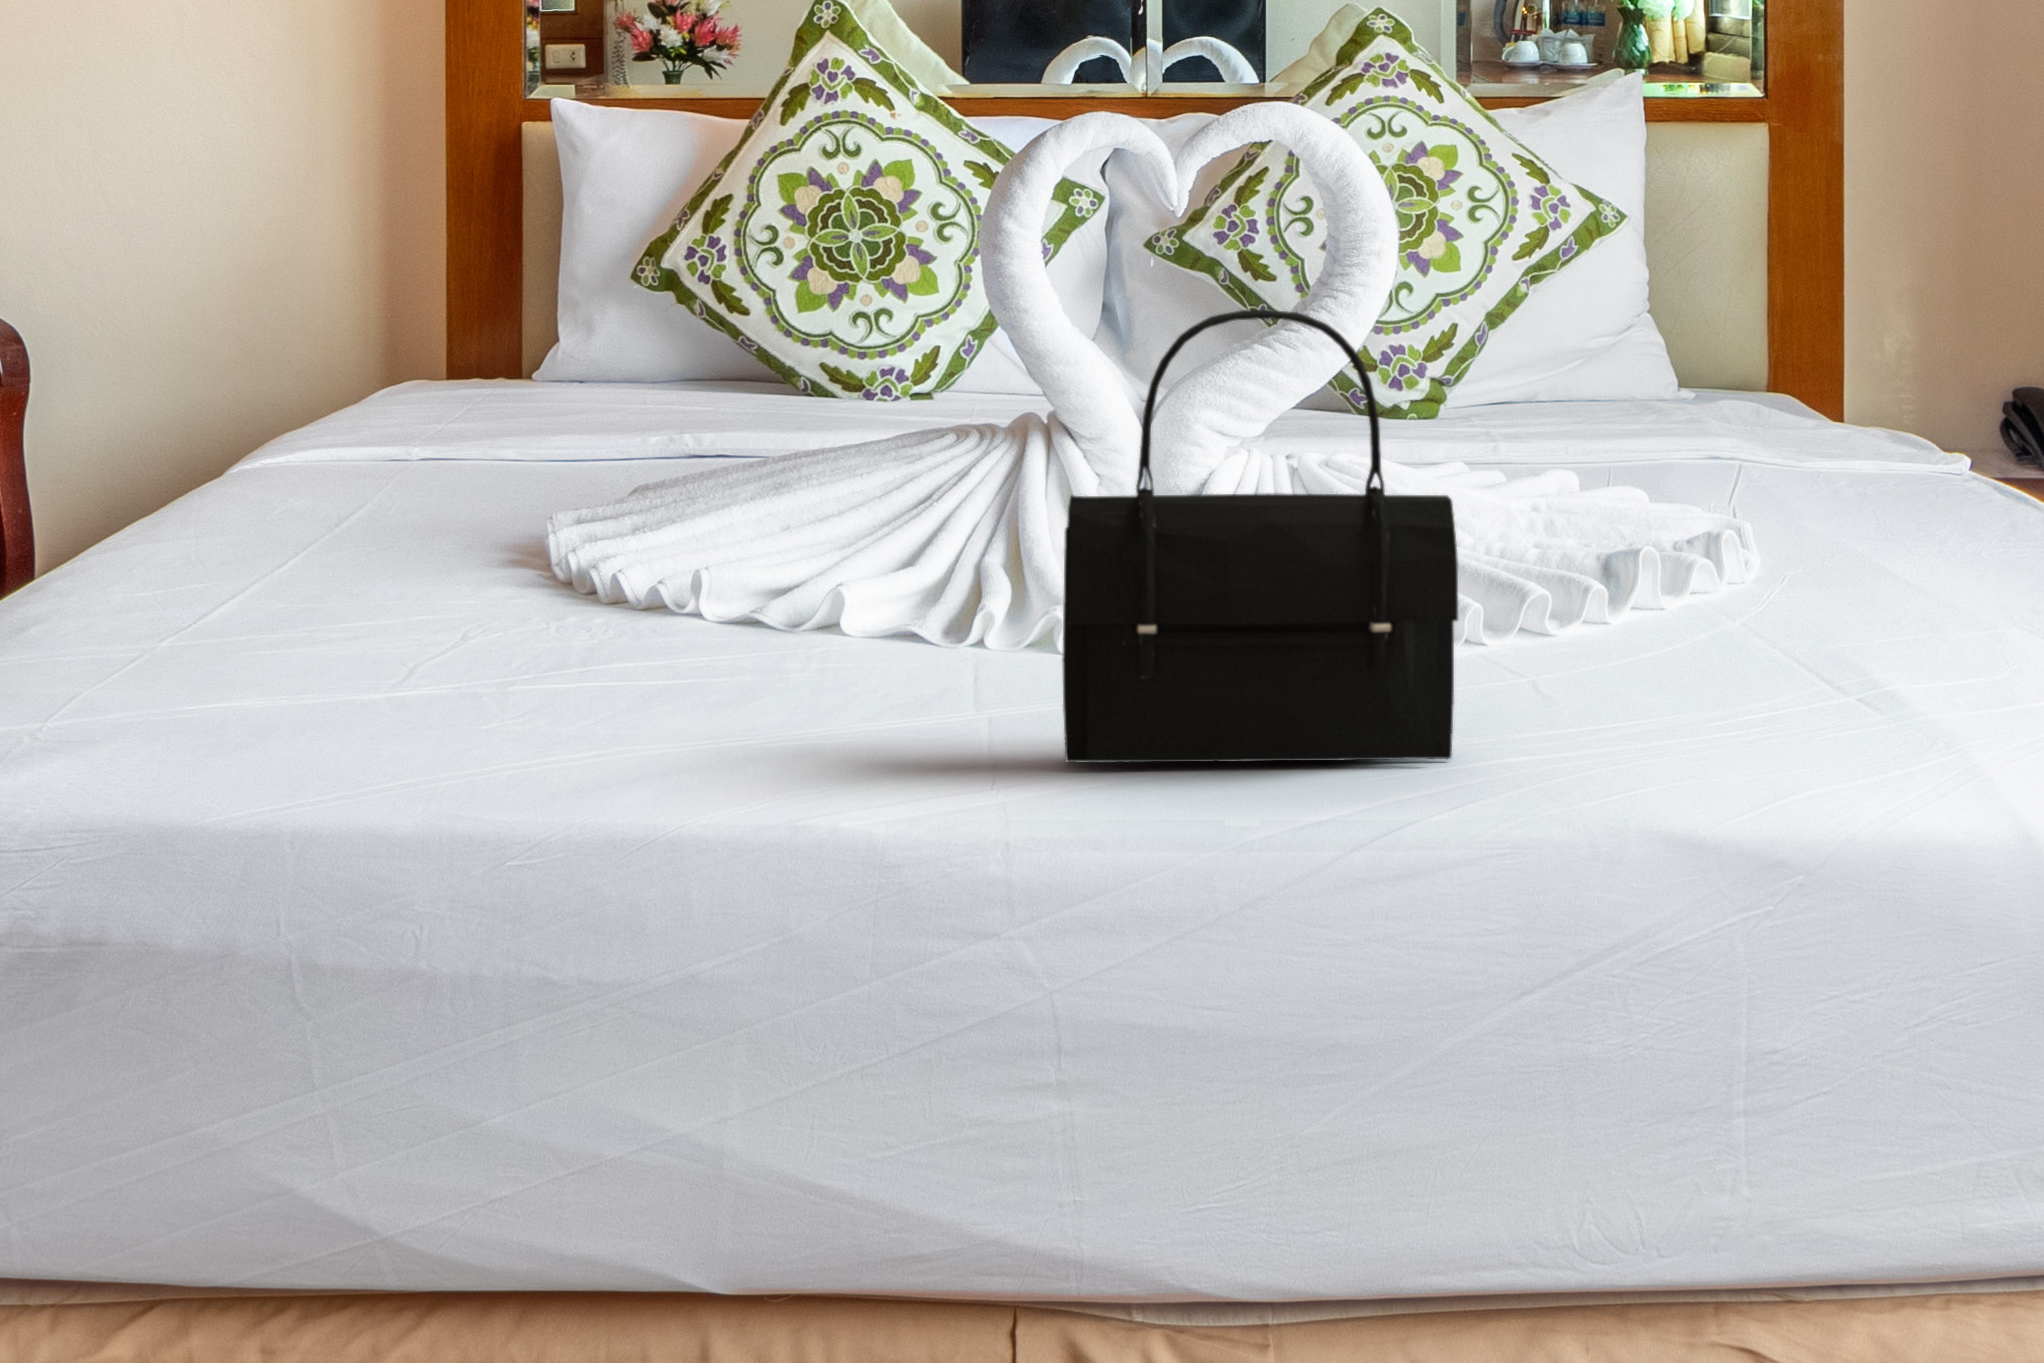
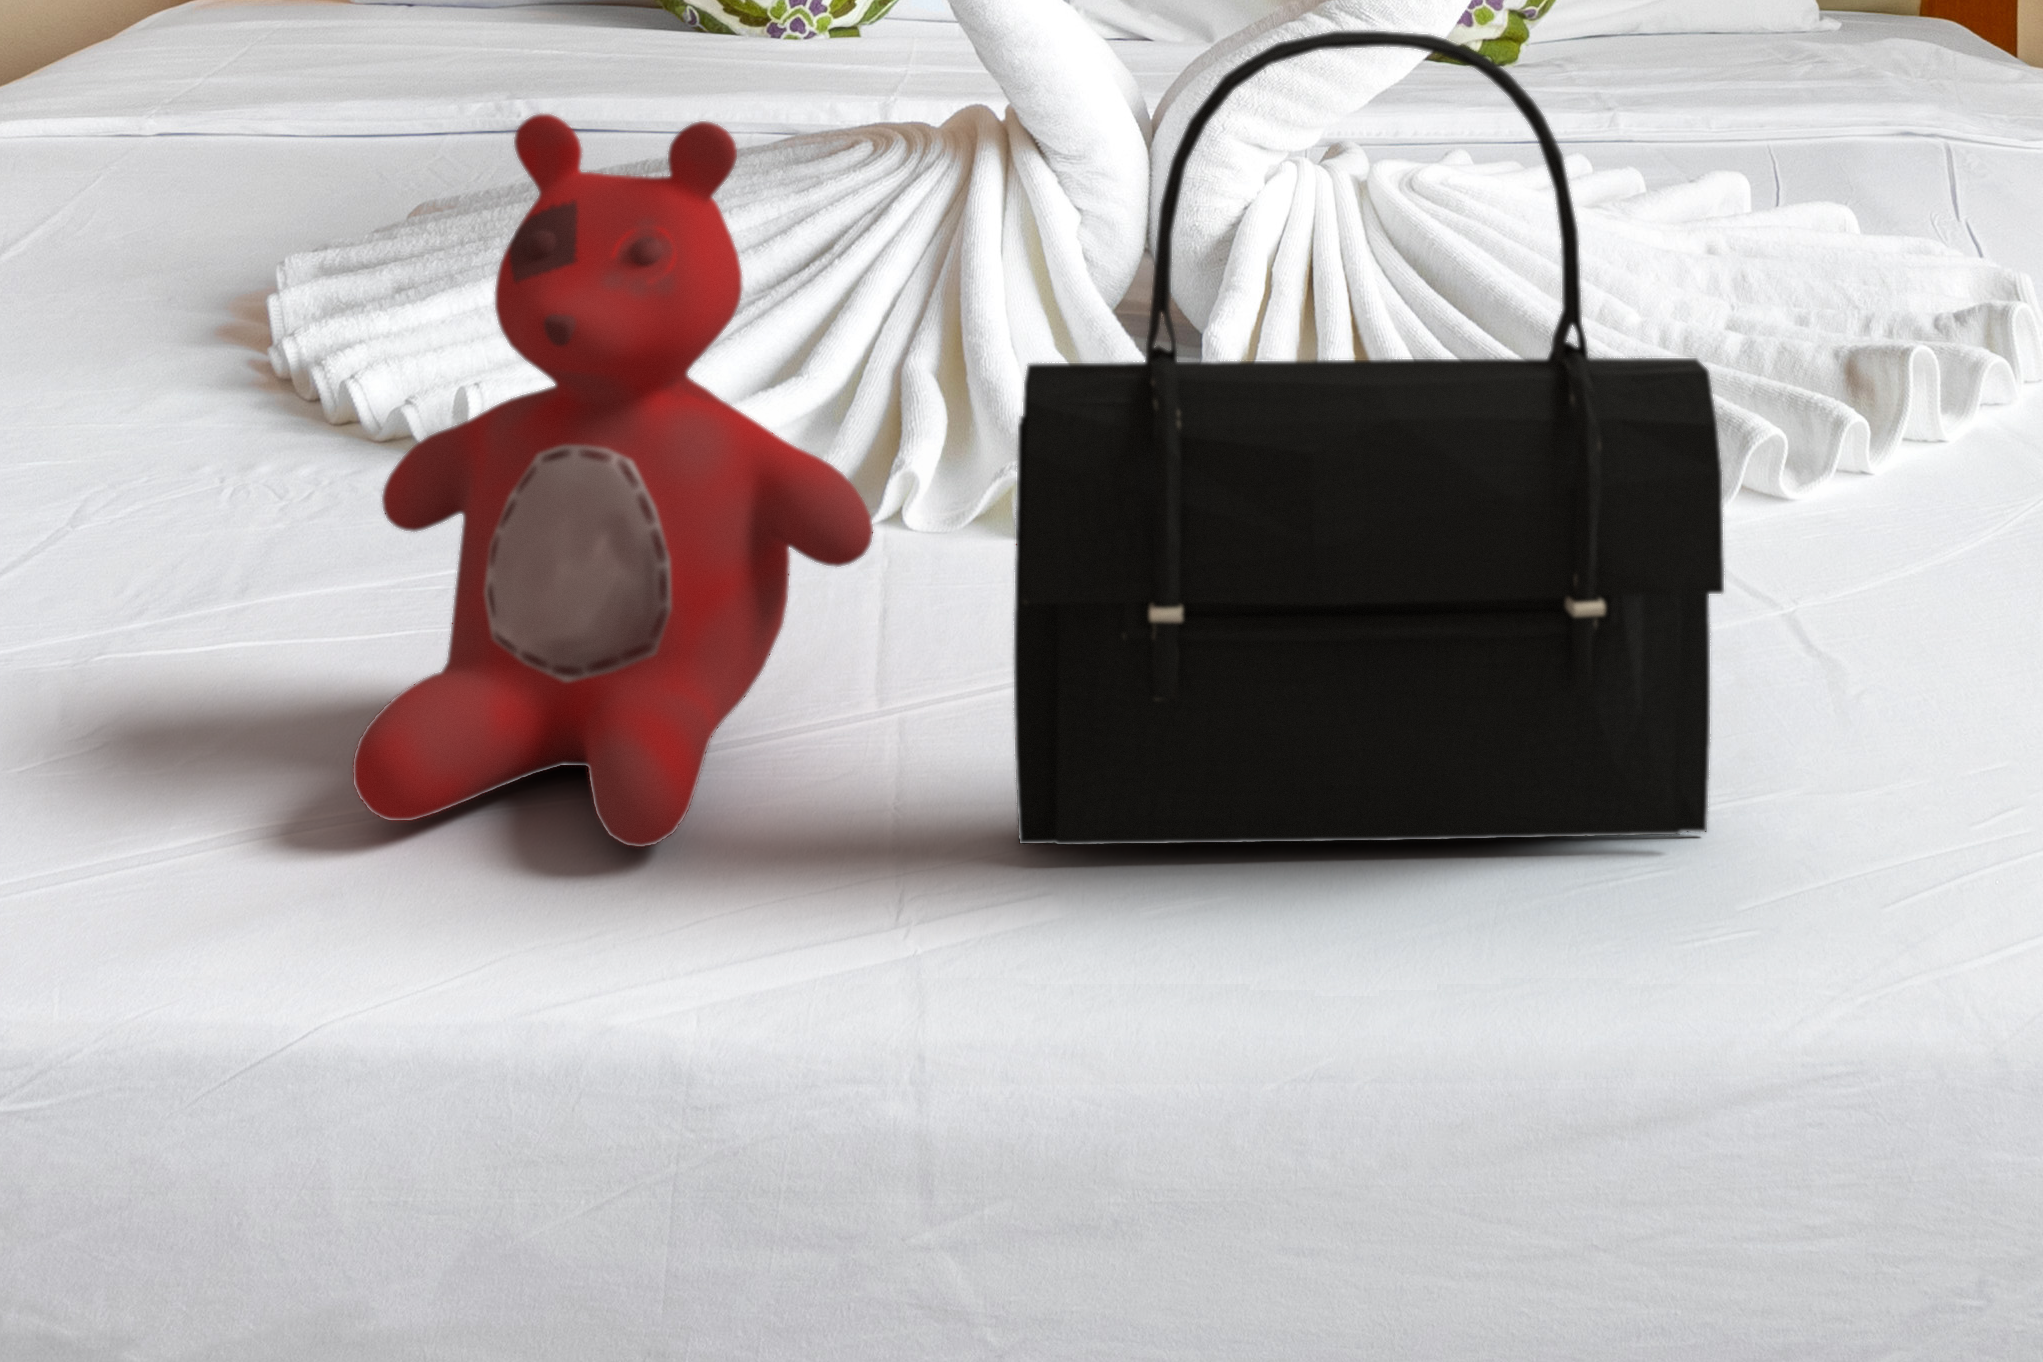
stuffed bear: none [692,368,981,762] -> present [353,114,873,847]

